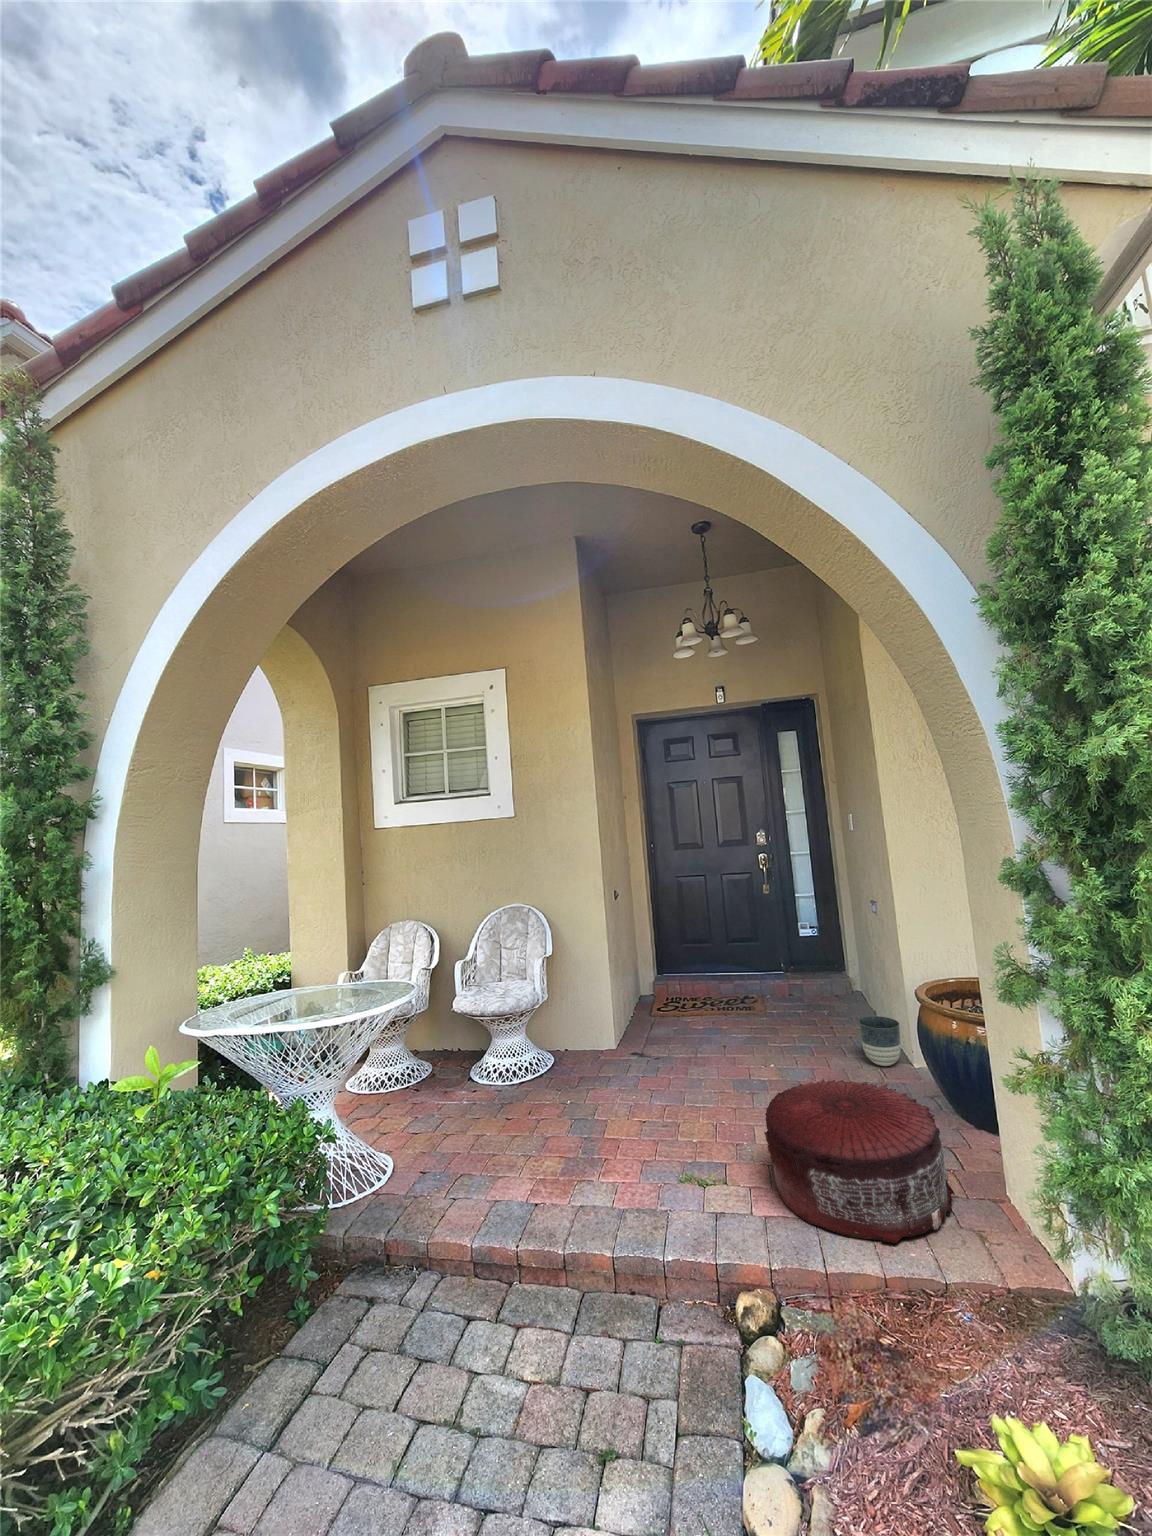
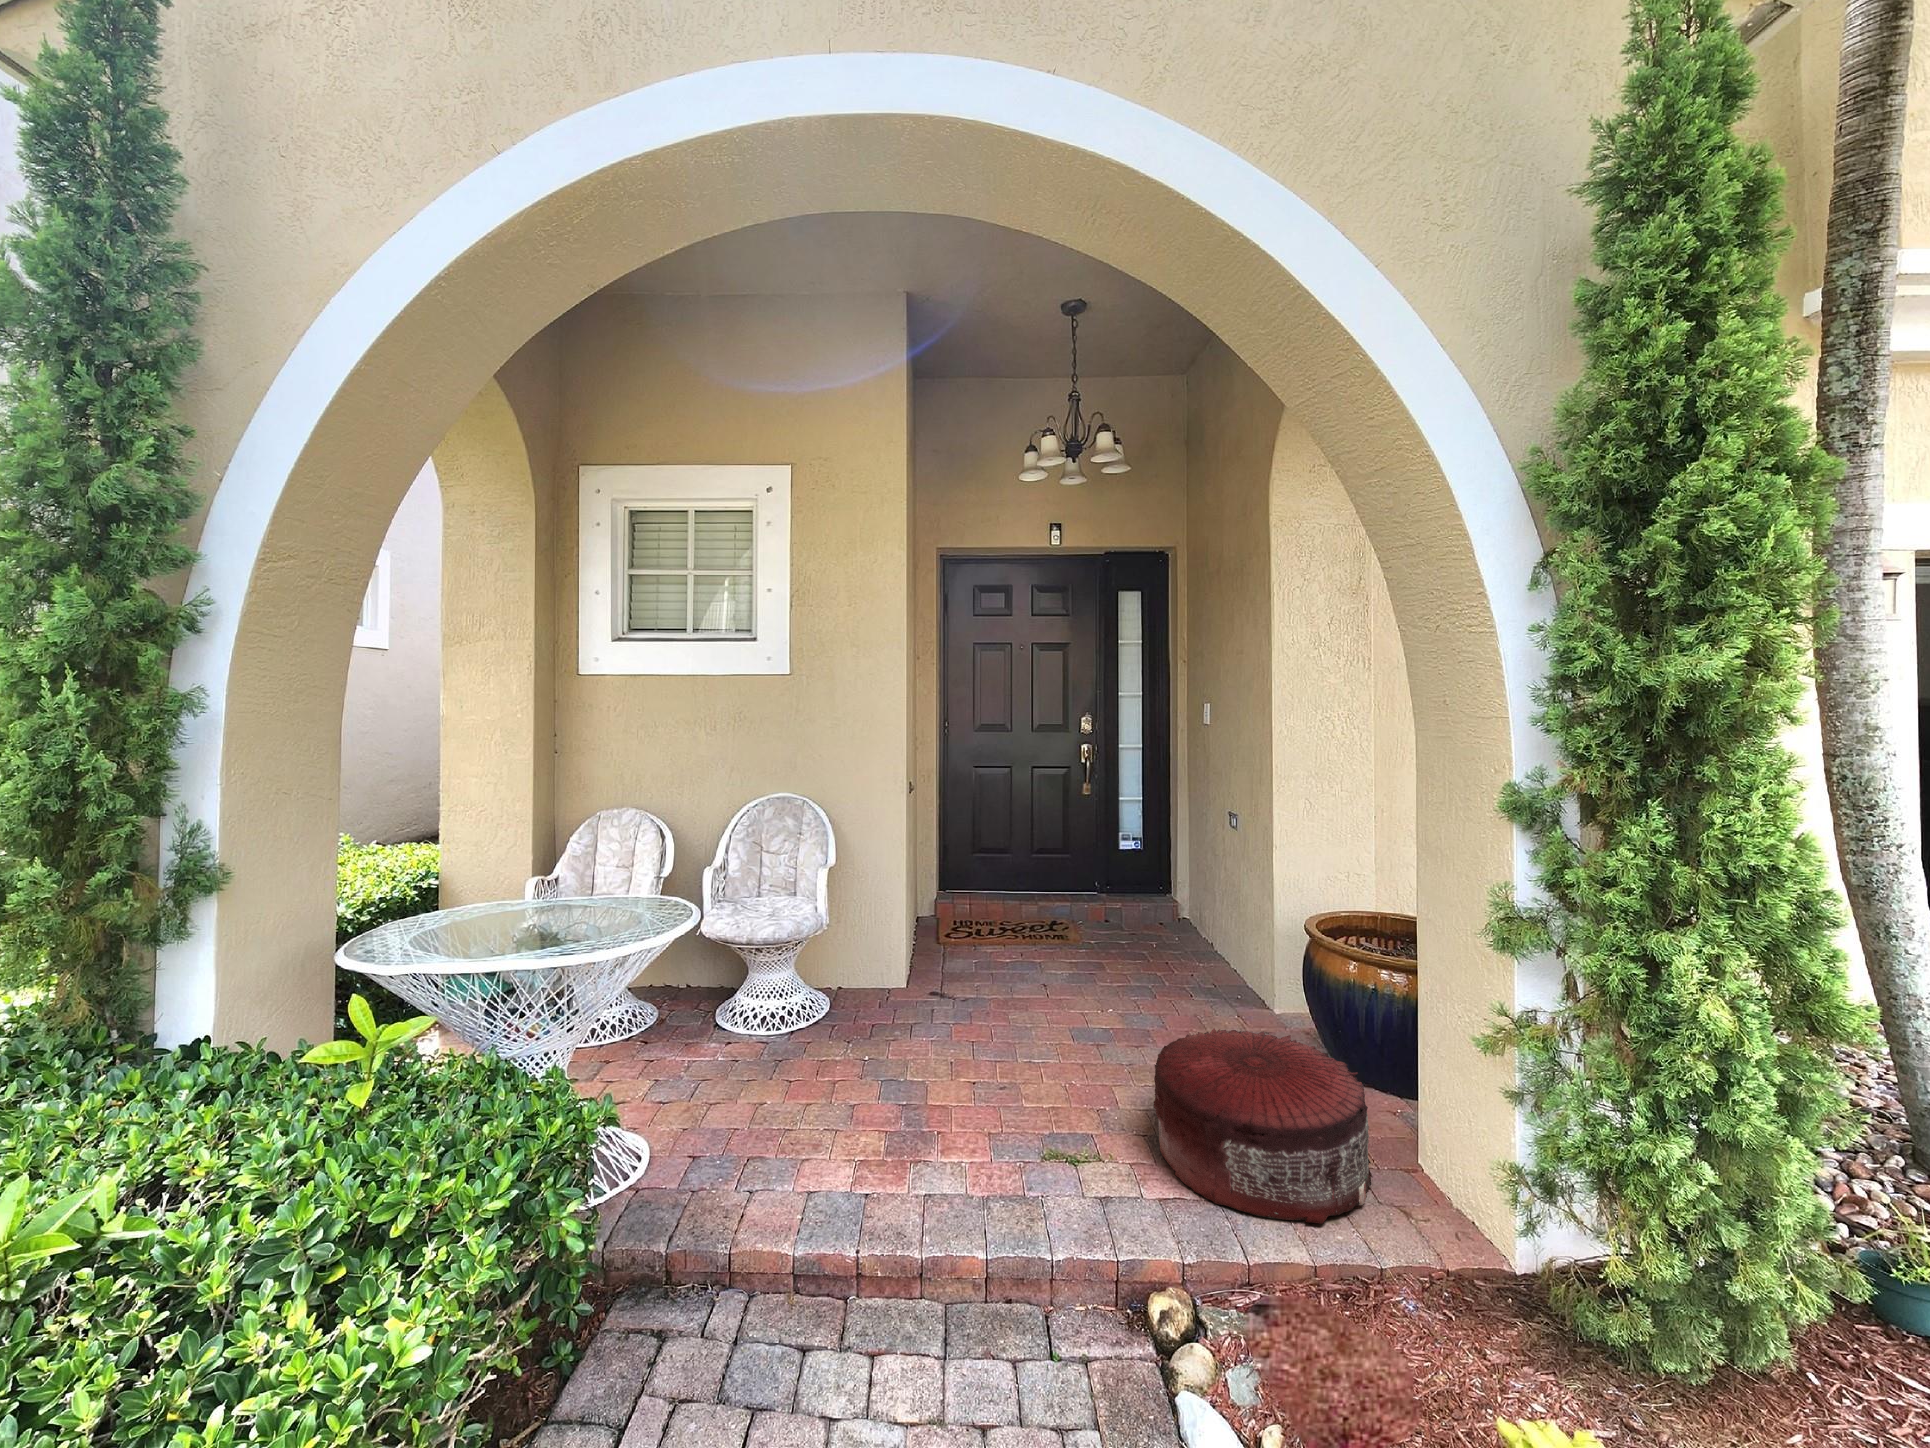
planter: present [859,1016,901,1066] -> none [1216,949,1263,1008]

